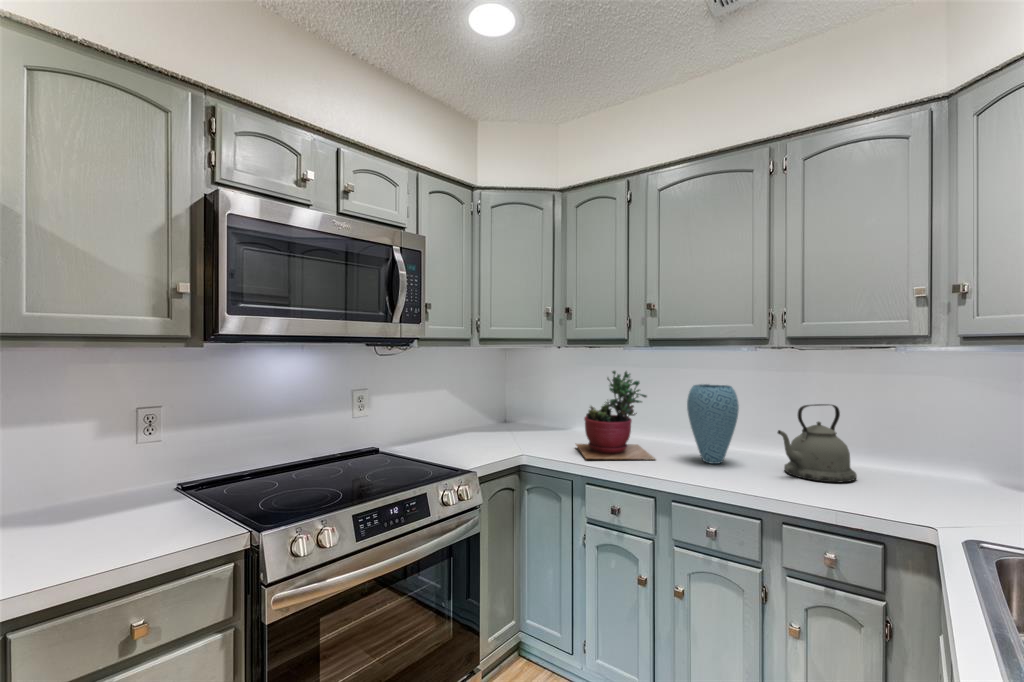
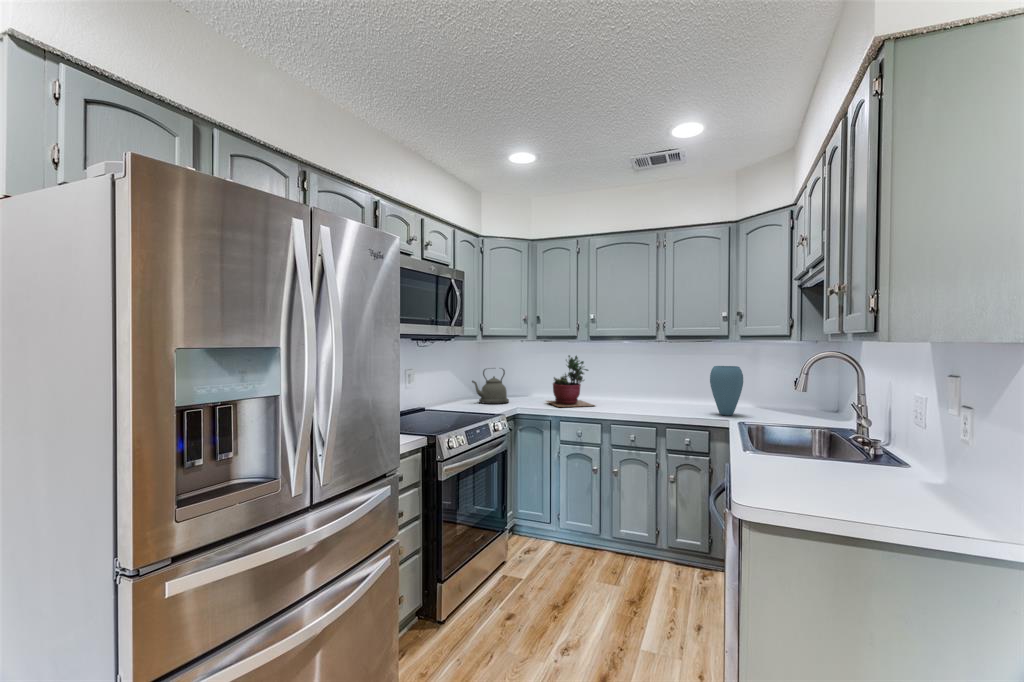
vase: present [687,384,739,464] -> present [710,366,743,416]
kettle: present [777,404,857,482] -> present [472,369,509,404]

